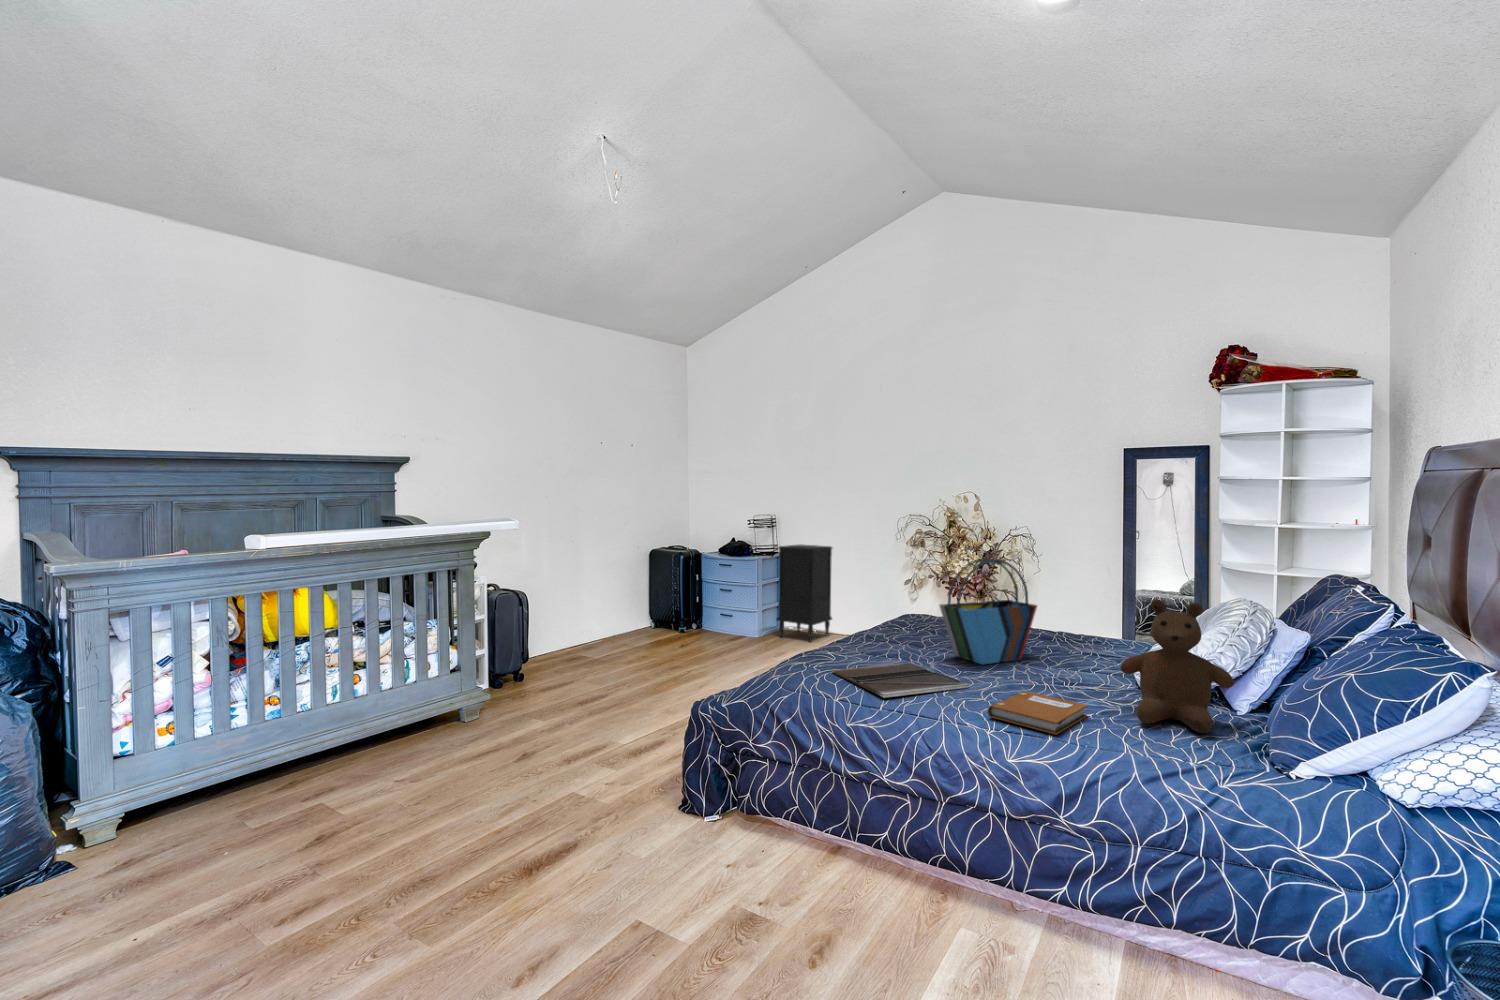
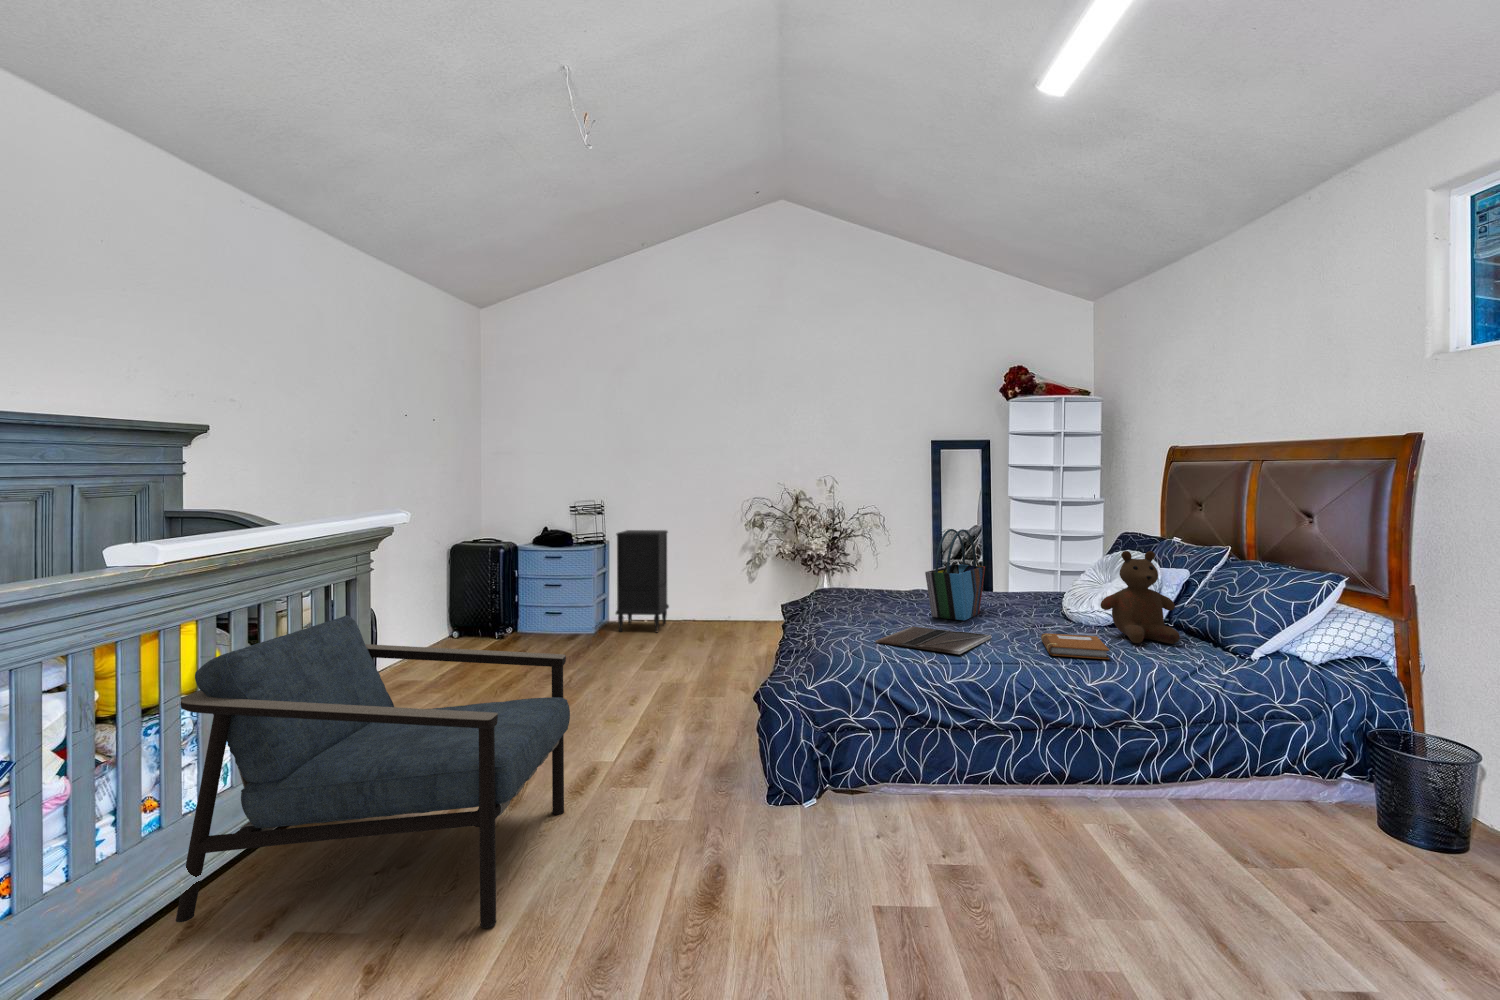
armchair: none [257,594,537,841] -> present [176,615,570,928]

